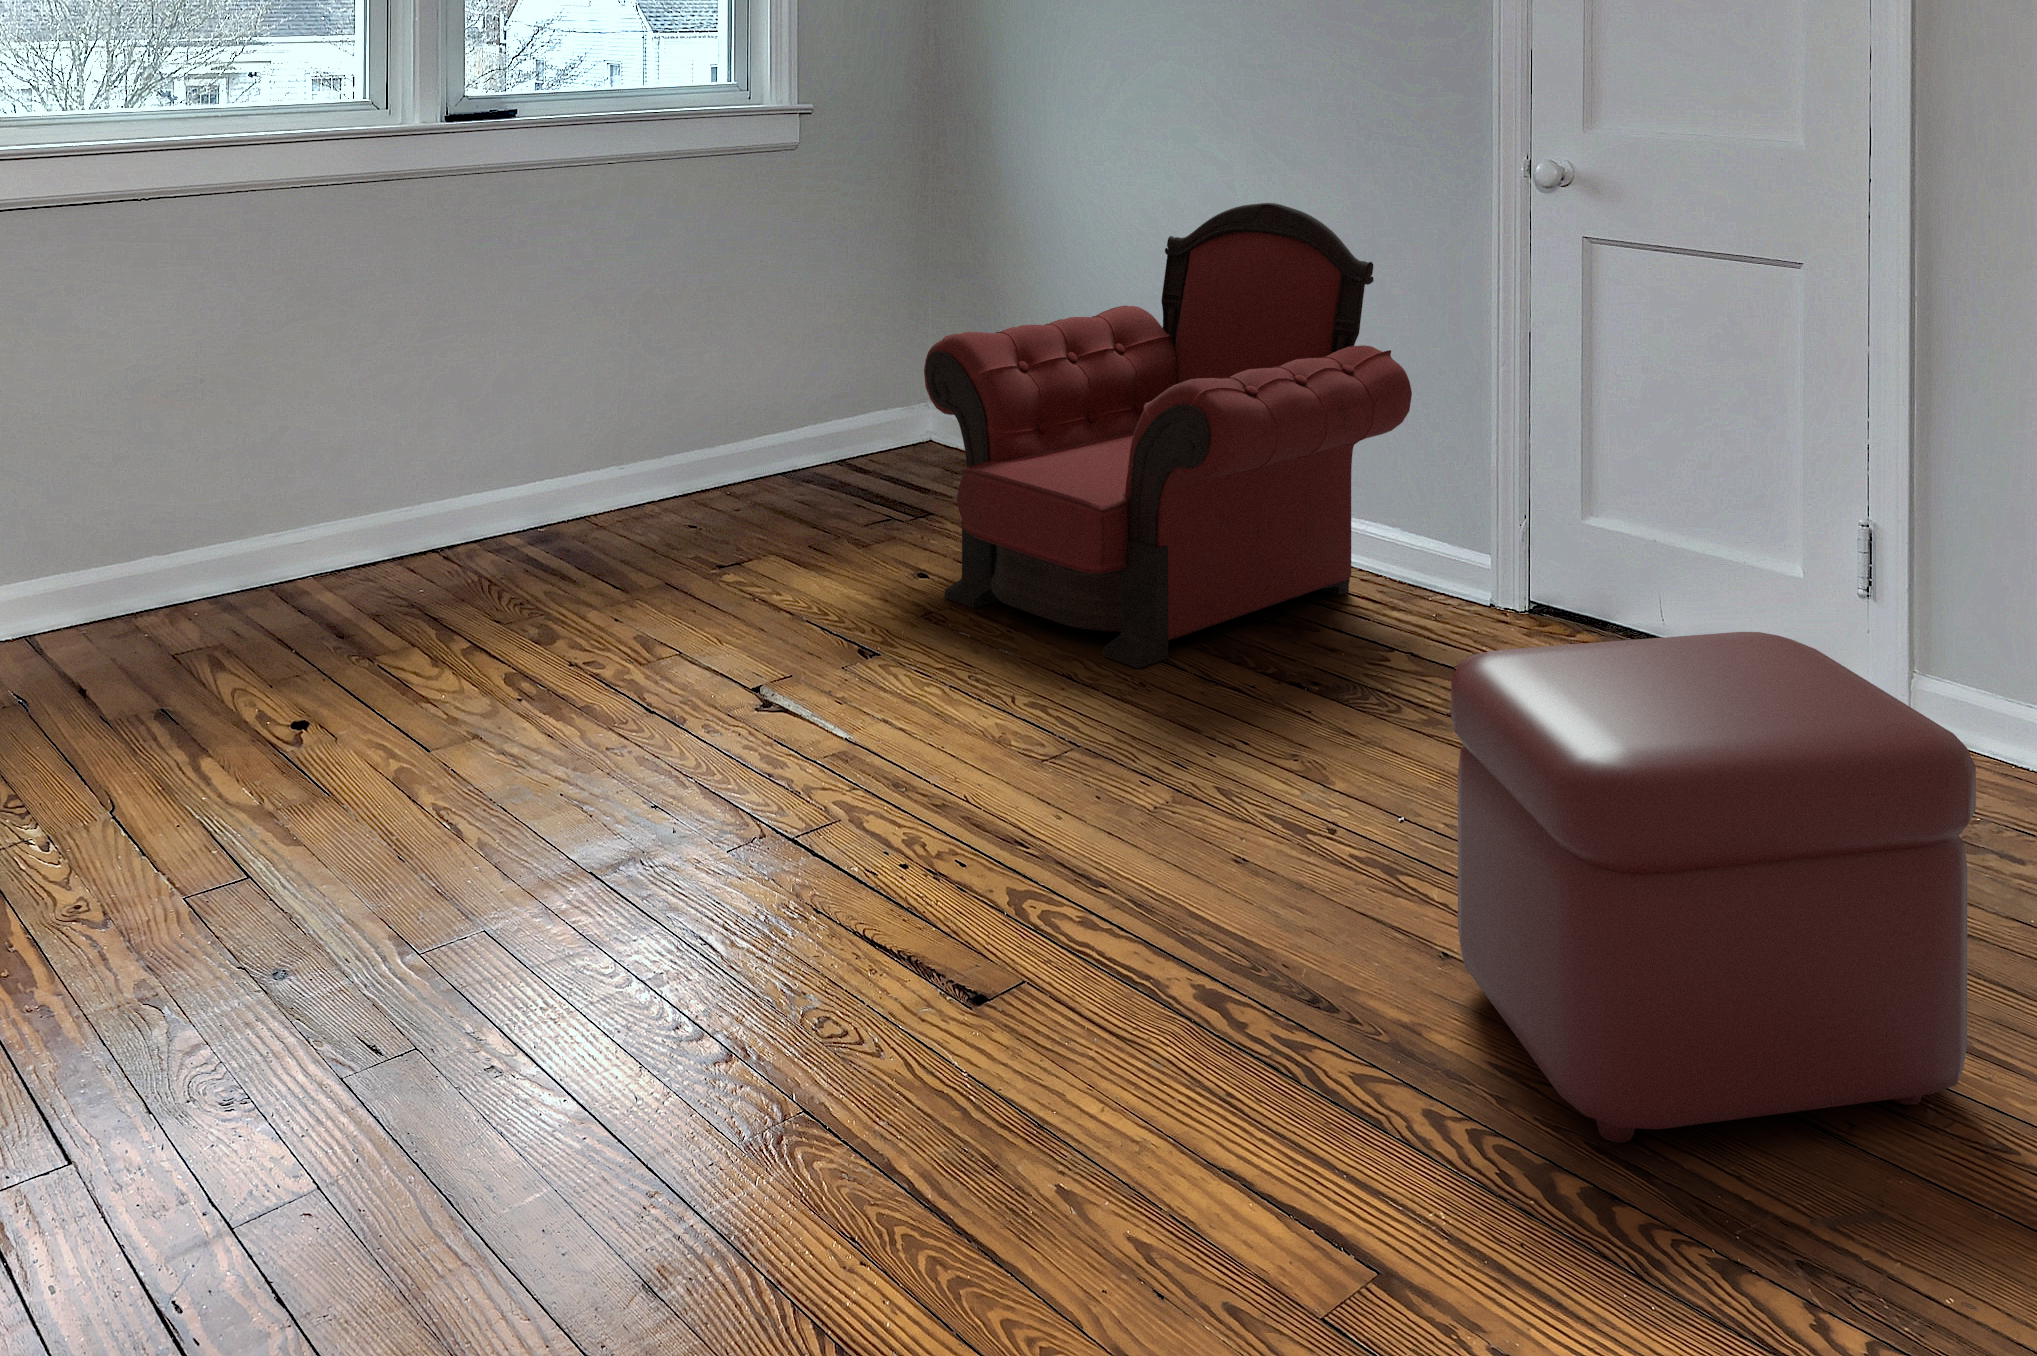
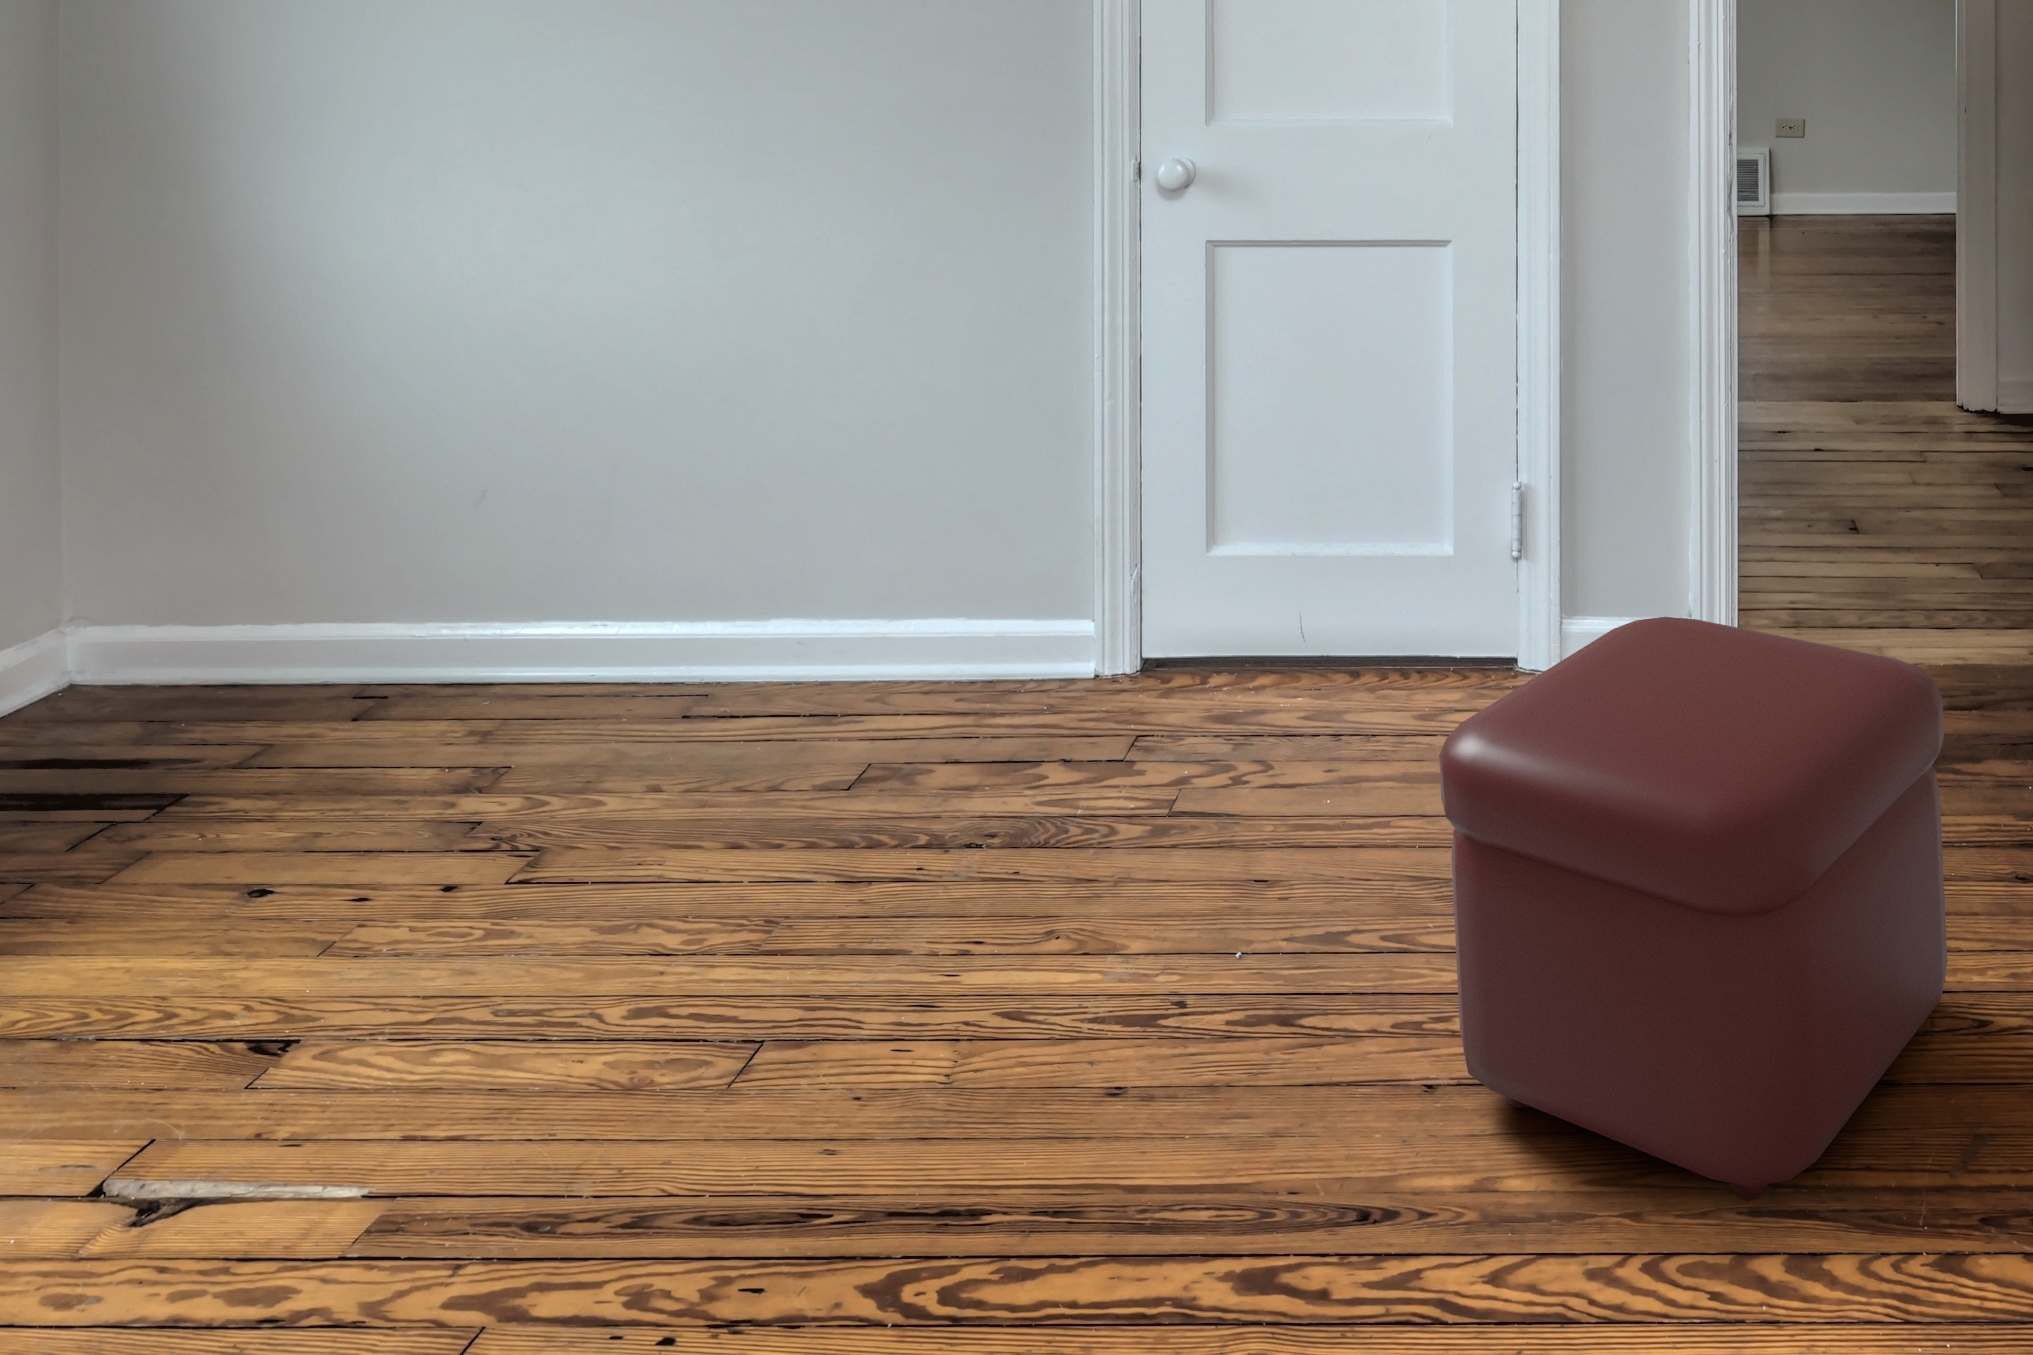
armchair: present [924,203,1412,668] -> none [261,276,994,920]

